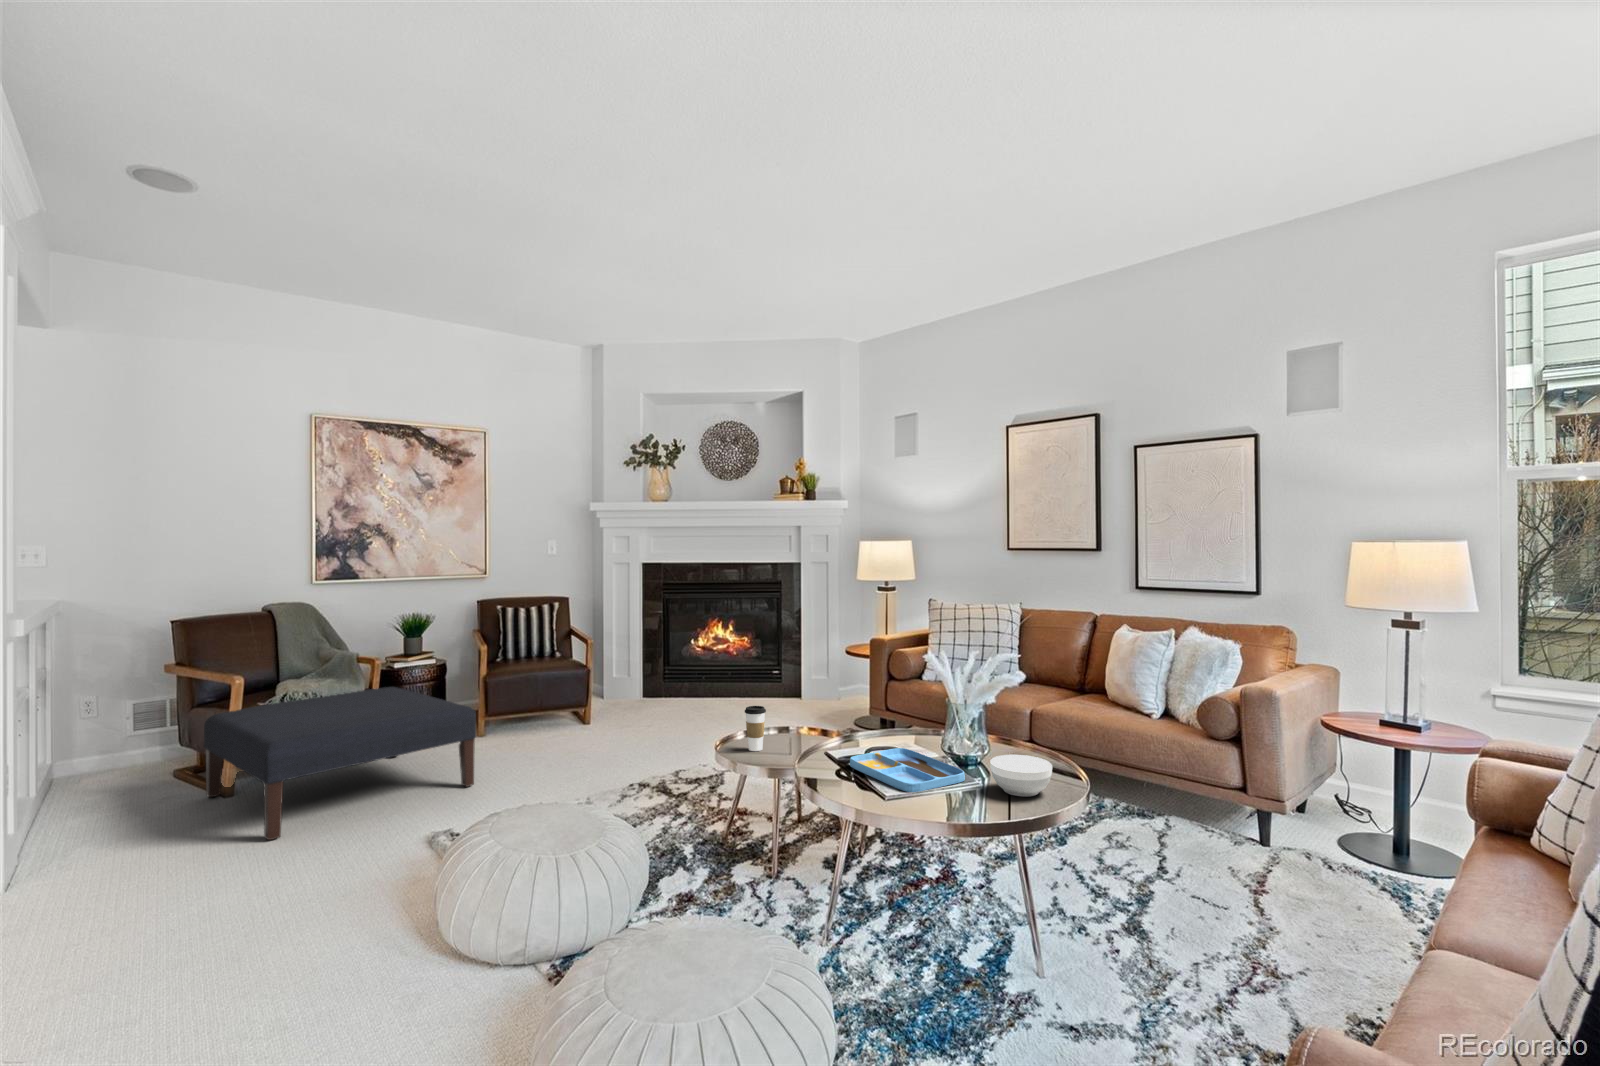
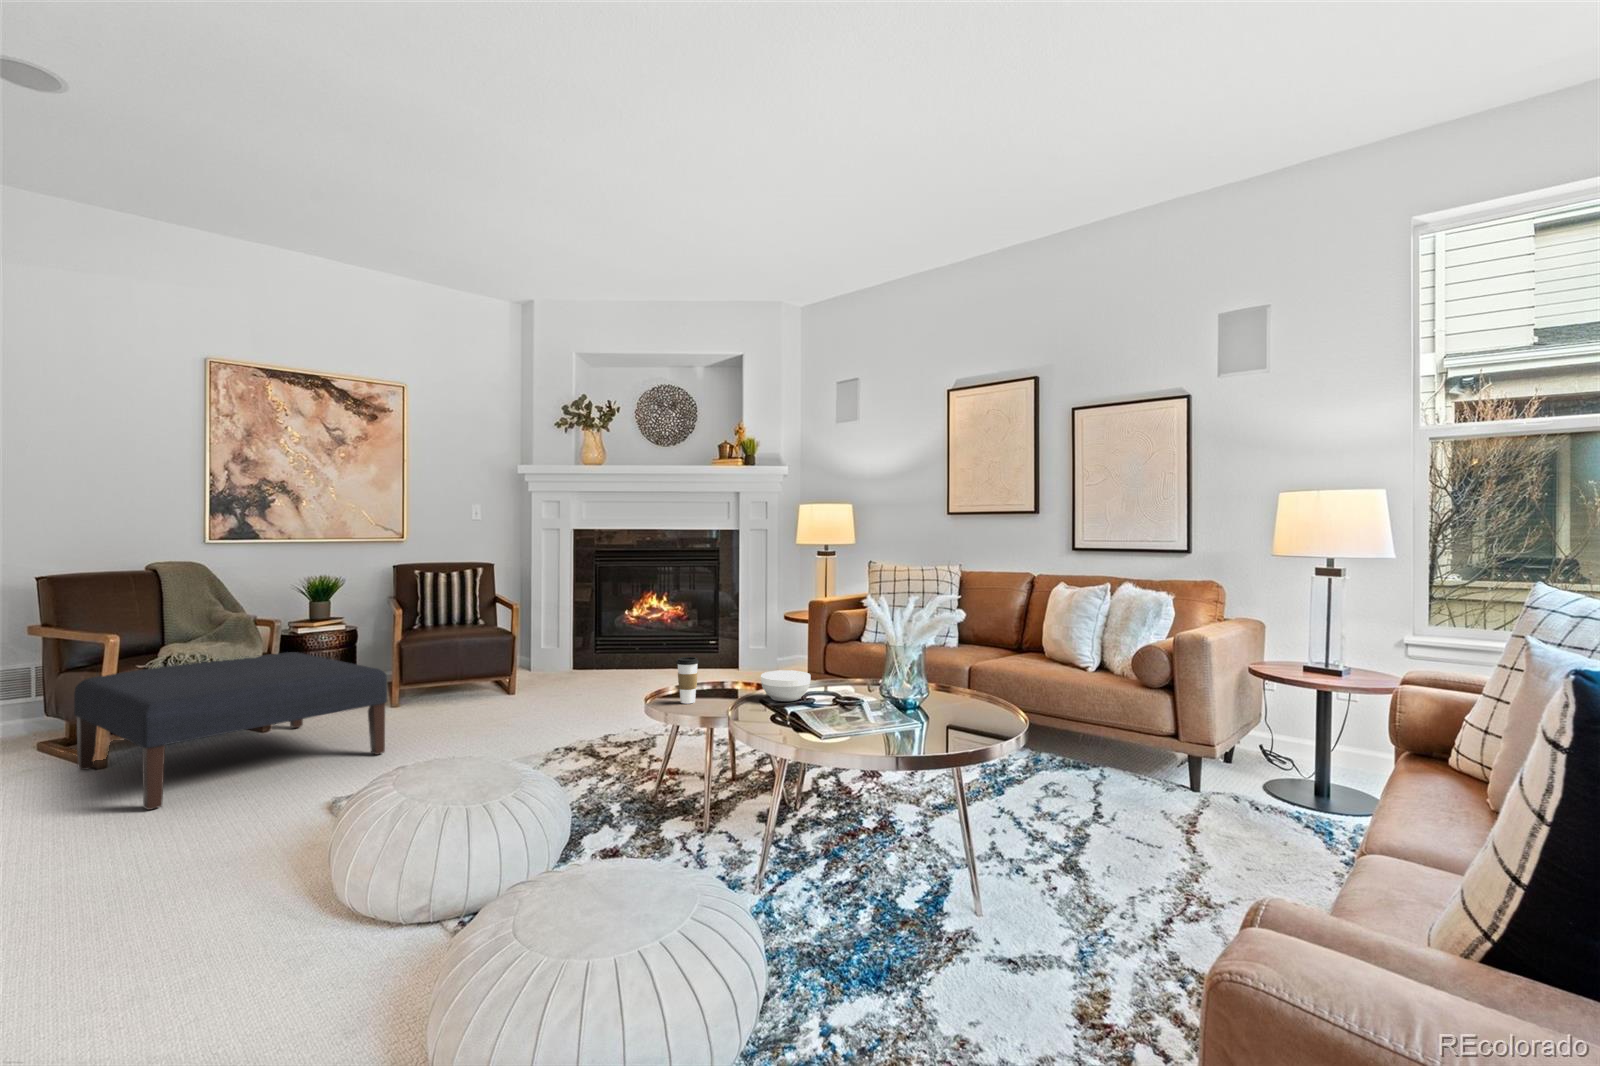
tray: present [850,748,965,792] -> none [786,697,903,736]
bowl: present [990,755,1052,797] -> present [761,670,811,701]

